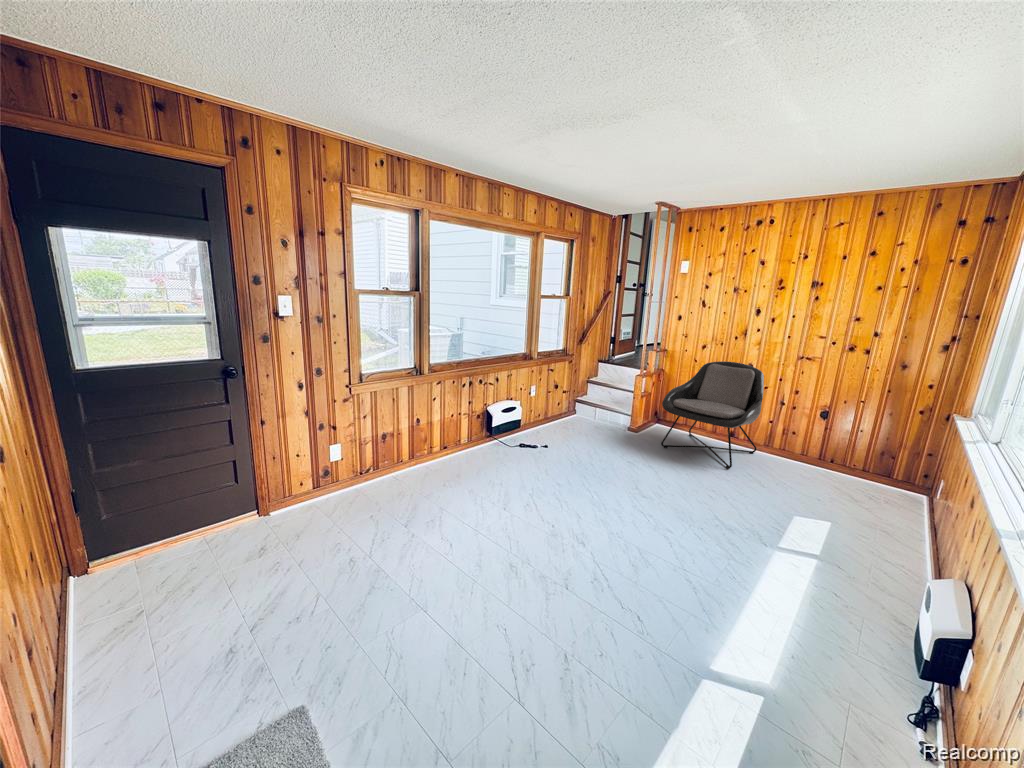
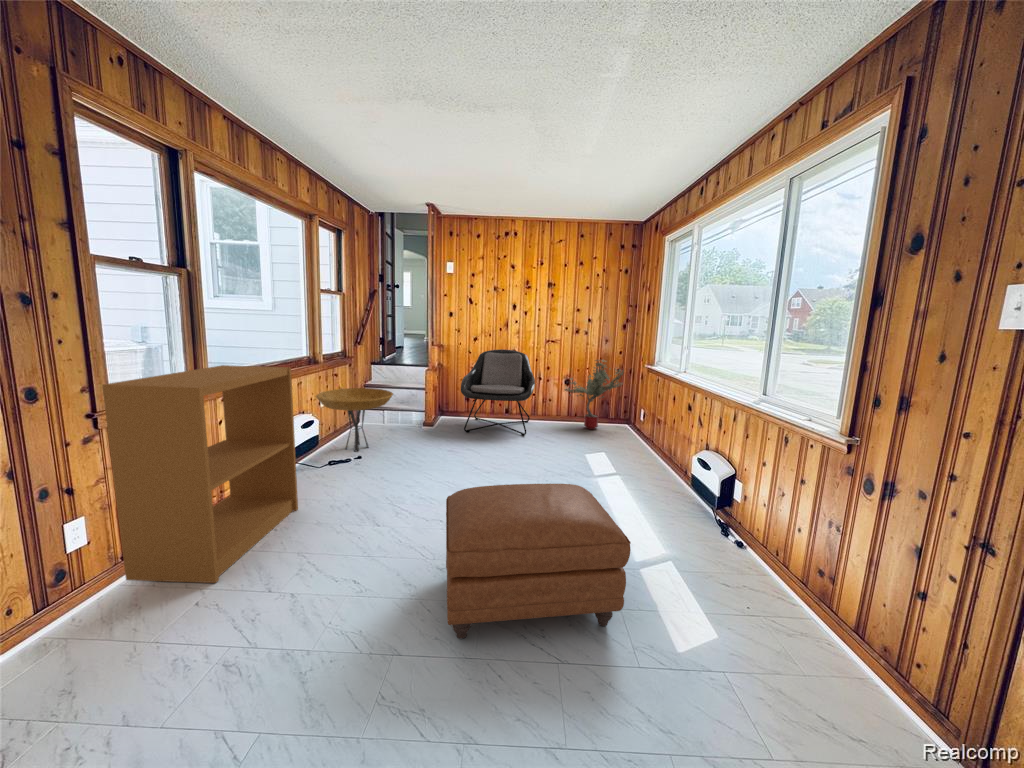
bookshelf: none [352,359,470,508] -> present [102,365,298,583]
side table: none [522,383,587,441] -> present [316,388,393,451]
potted tree: none [807,392,920,487] -> present [565,360,624,430]
ottoman: none [449,504,651,703] -> present [446,484,631,639]

